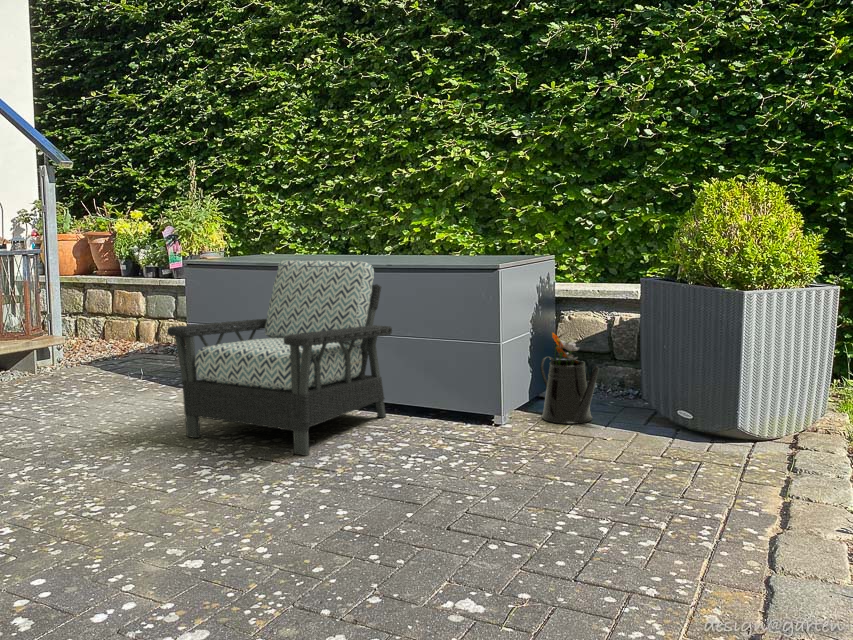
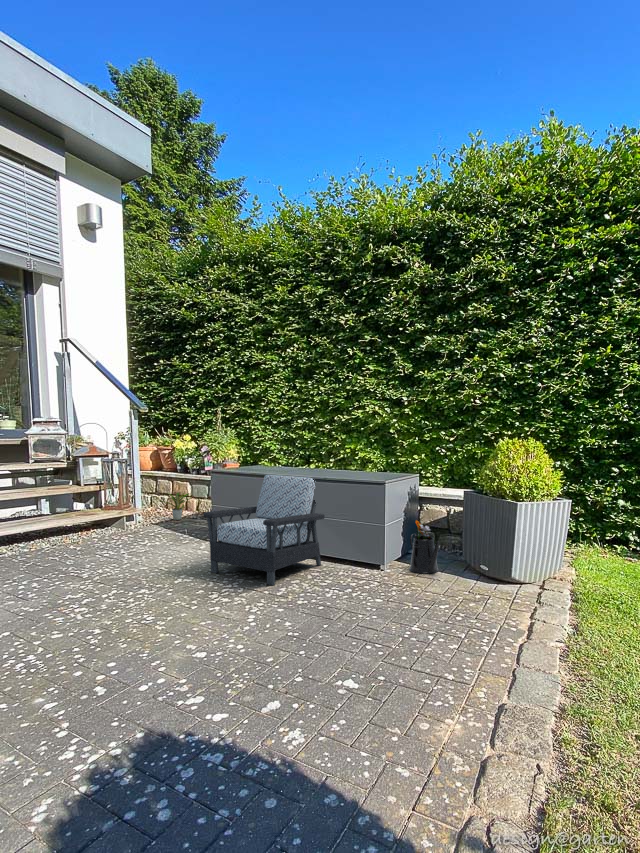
potted plant: none [91,306,148,354] -> present [159,493,190,520]

